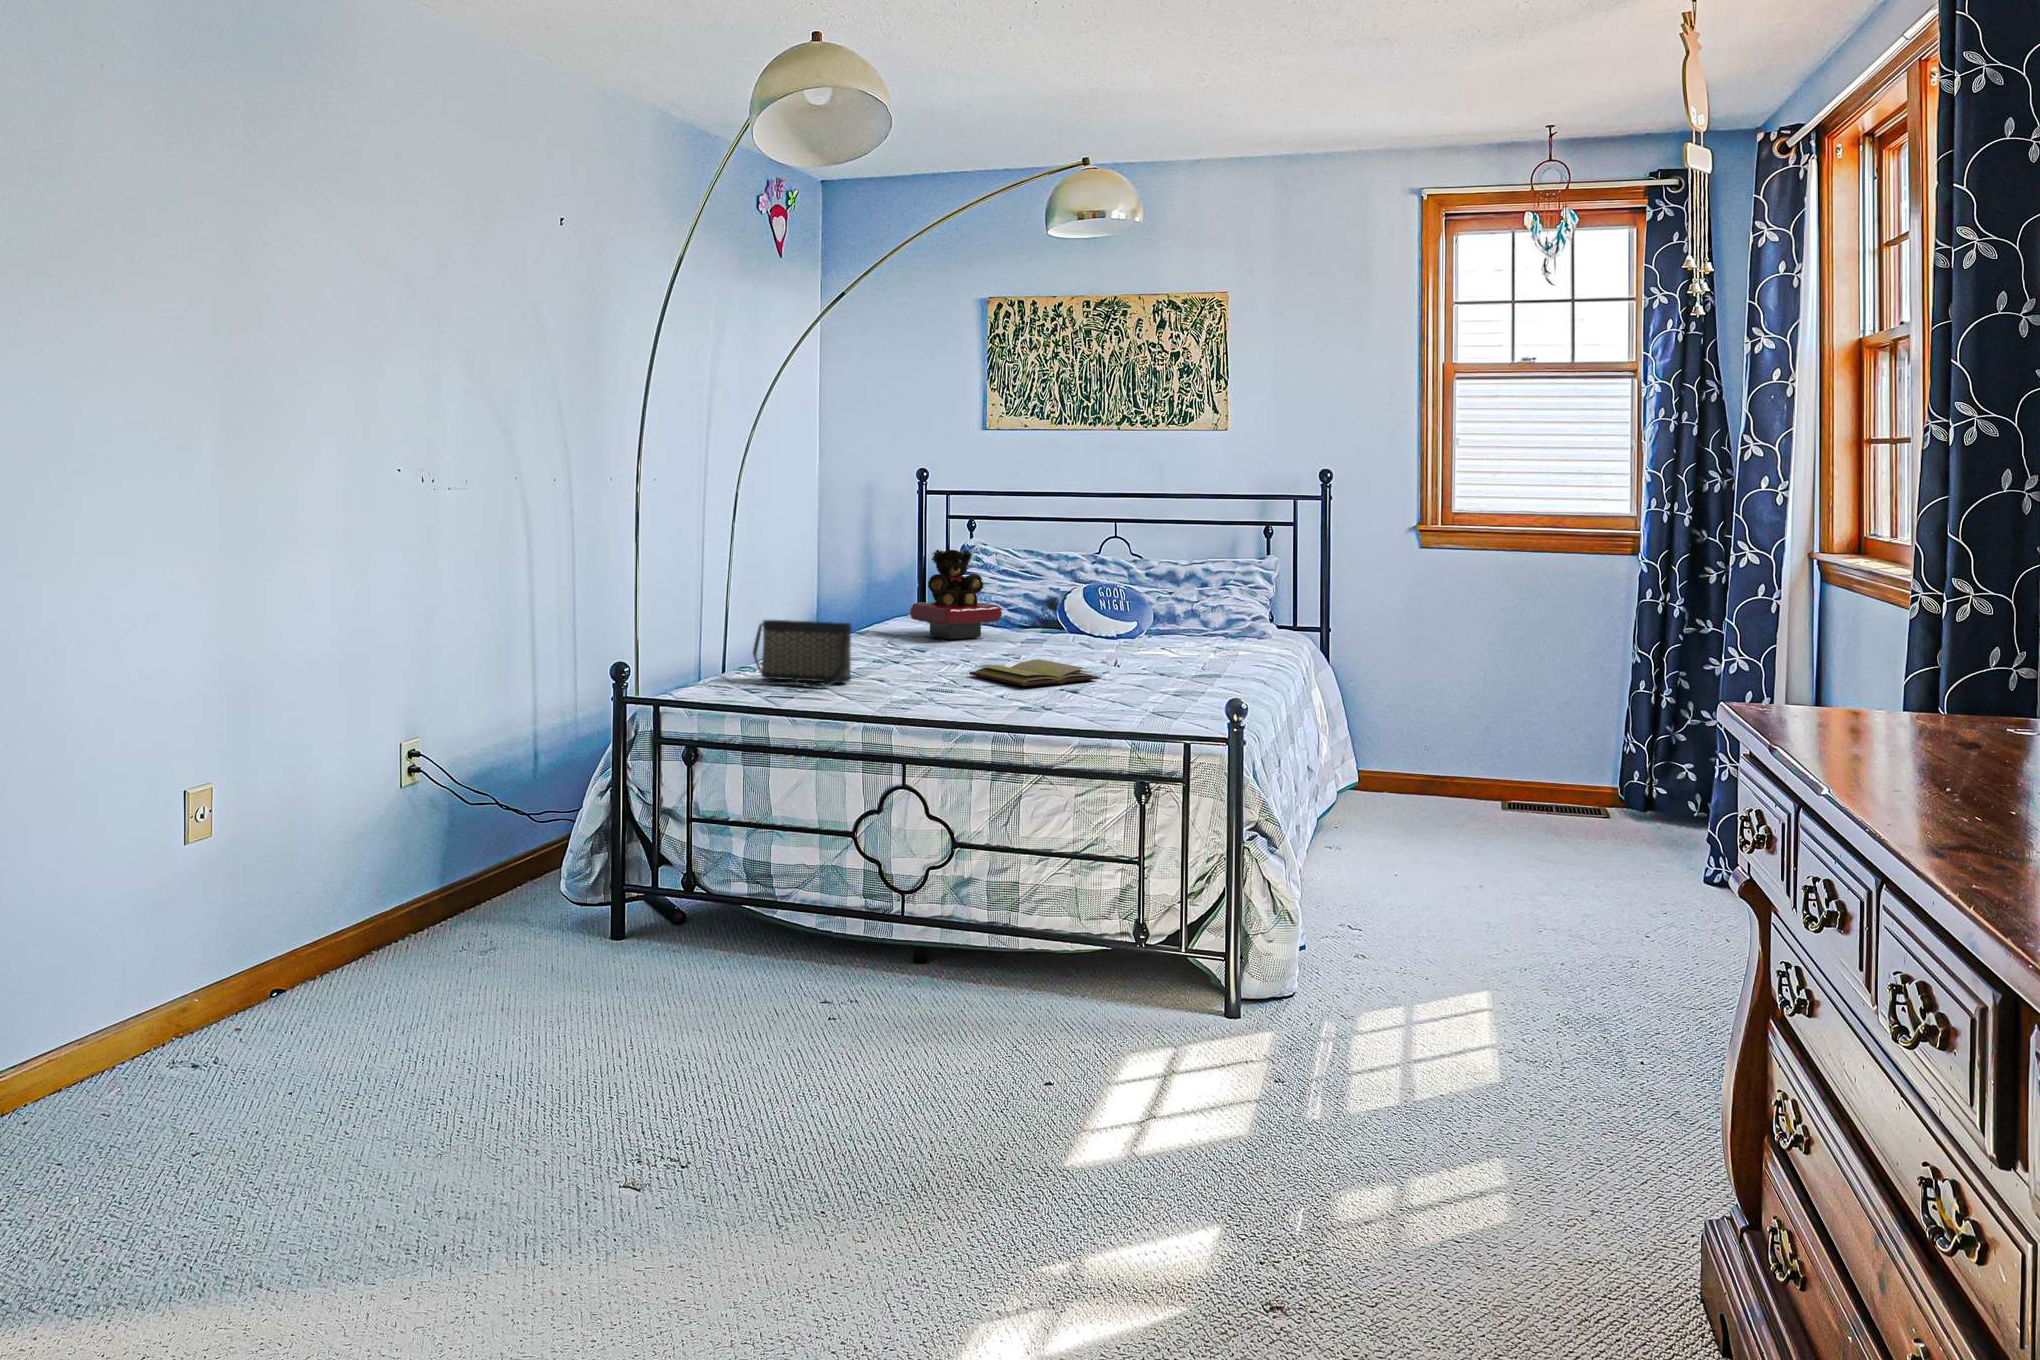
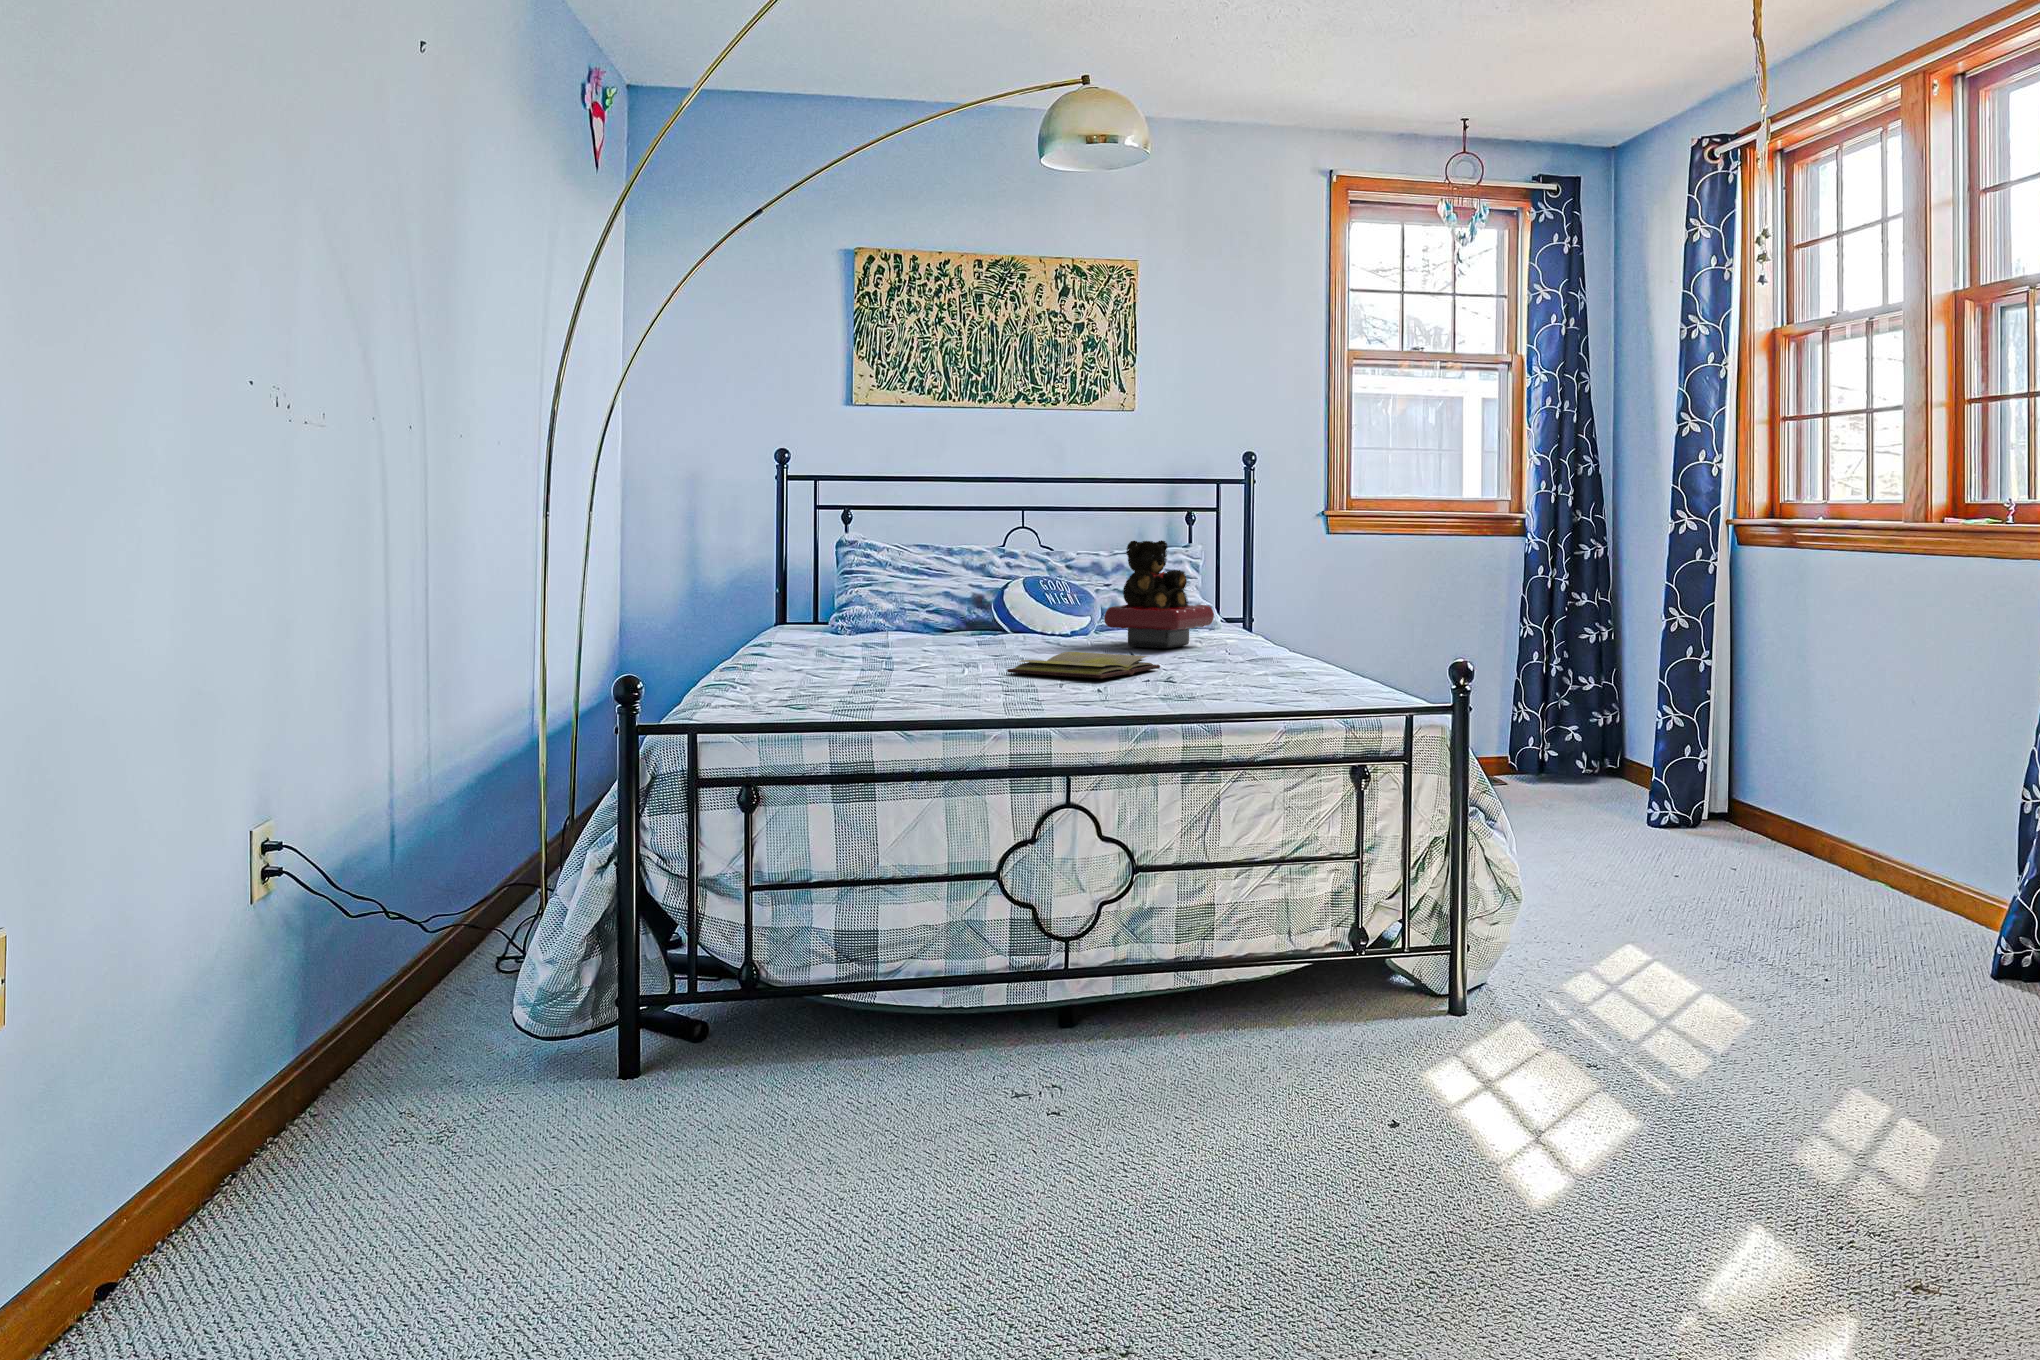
teddy bear: present [910,550,1002,639] -> present [1104,540,1214,648]
handbag: present [753,620,852,687] -> none [748,613,892,697]

